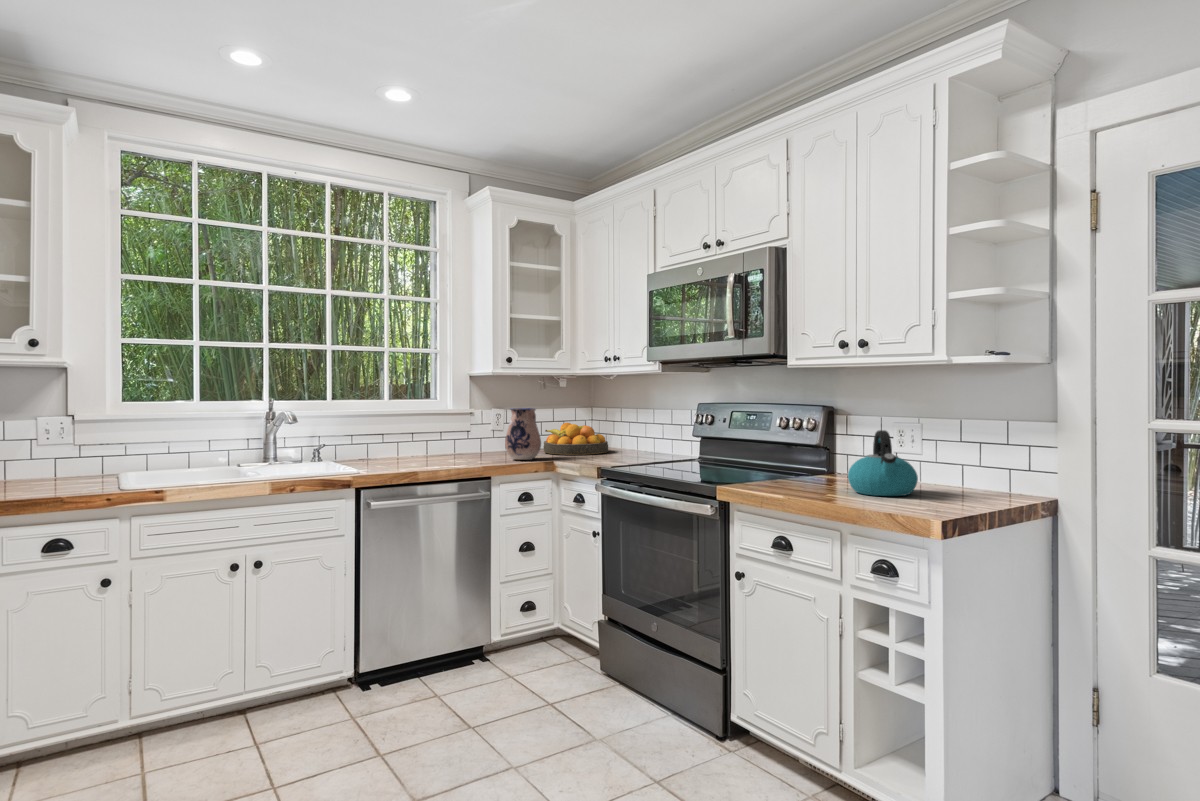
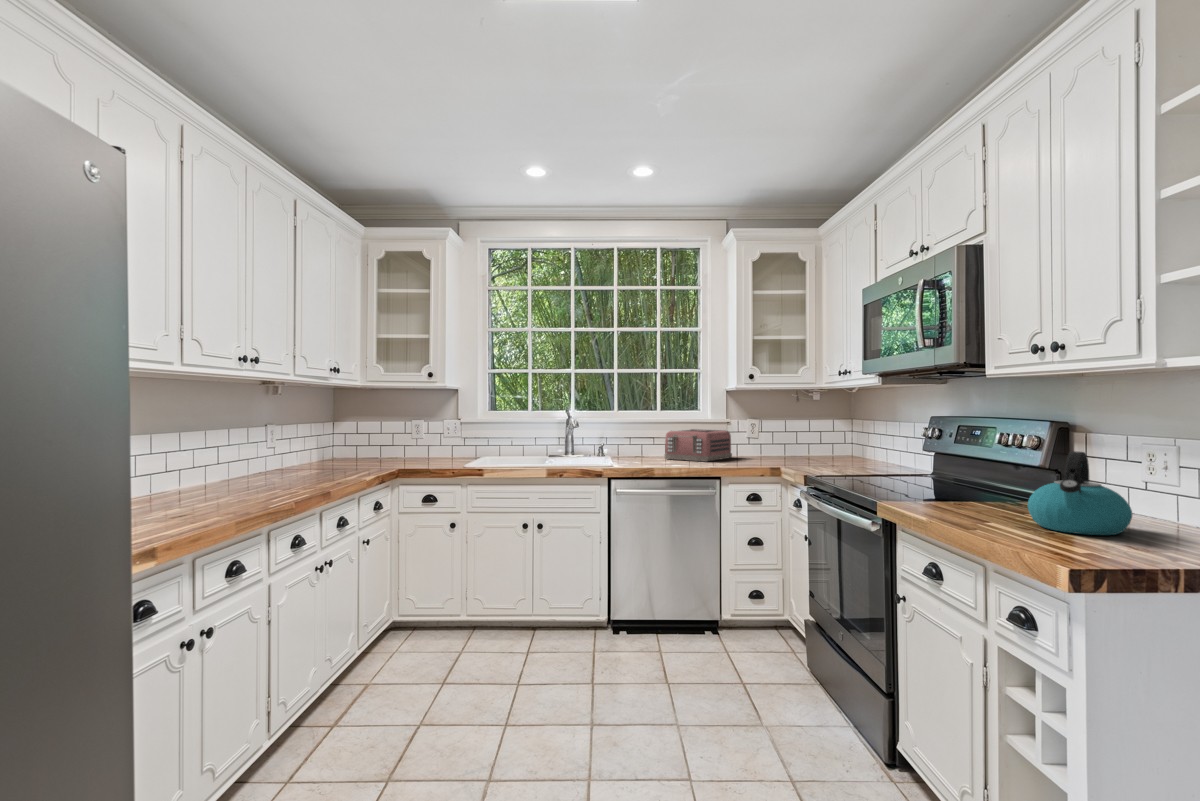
ceramic pitcher: present [505,408,541,460] -> none [741,419,773,464]
toaster: none [404,422,480,461] -> present [664,429,732,462]
fruit bowl: present [544,423,608,455] -> none [789,433,852,463]

